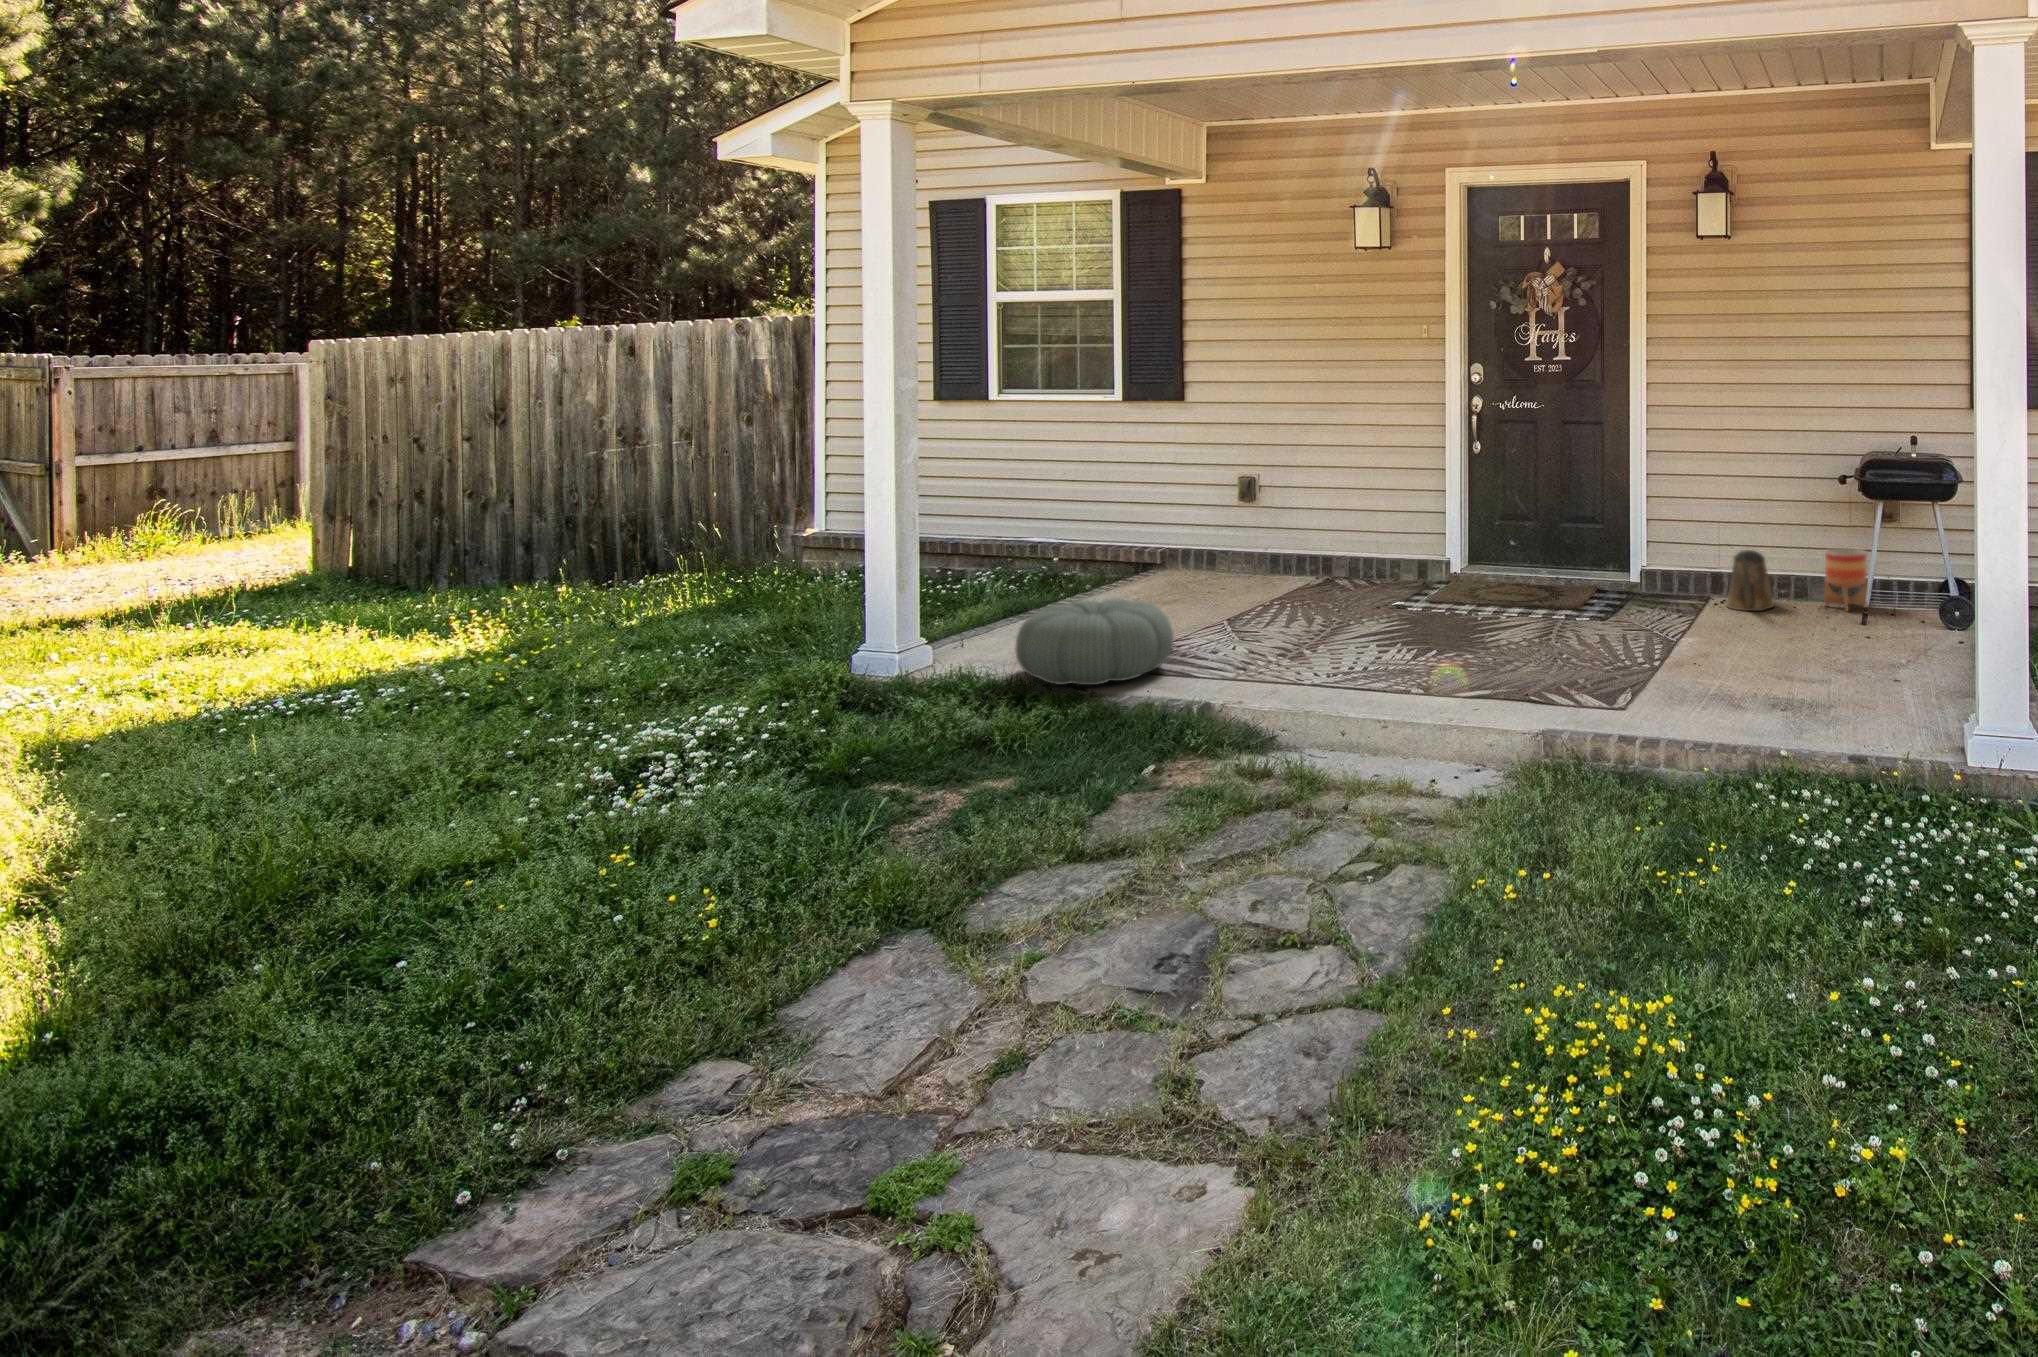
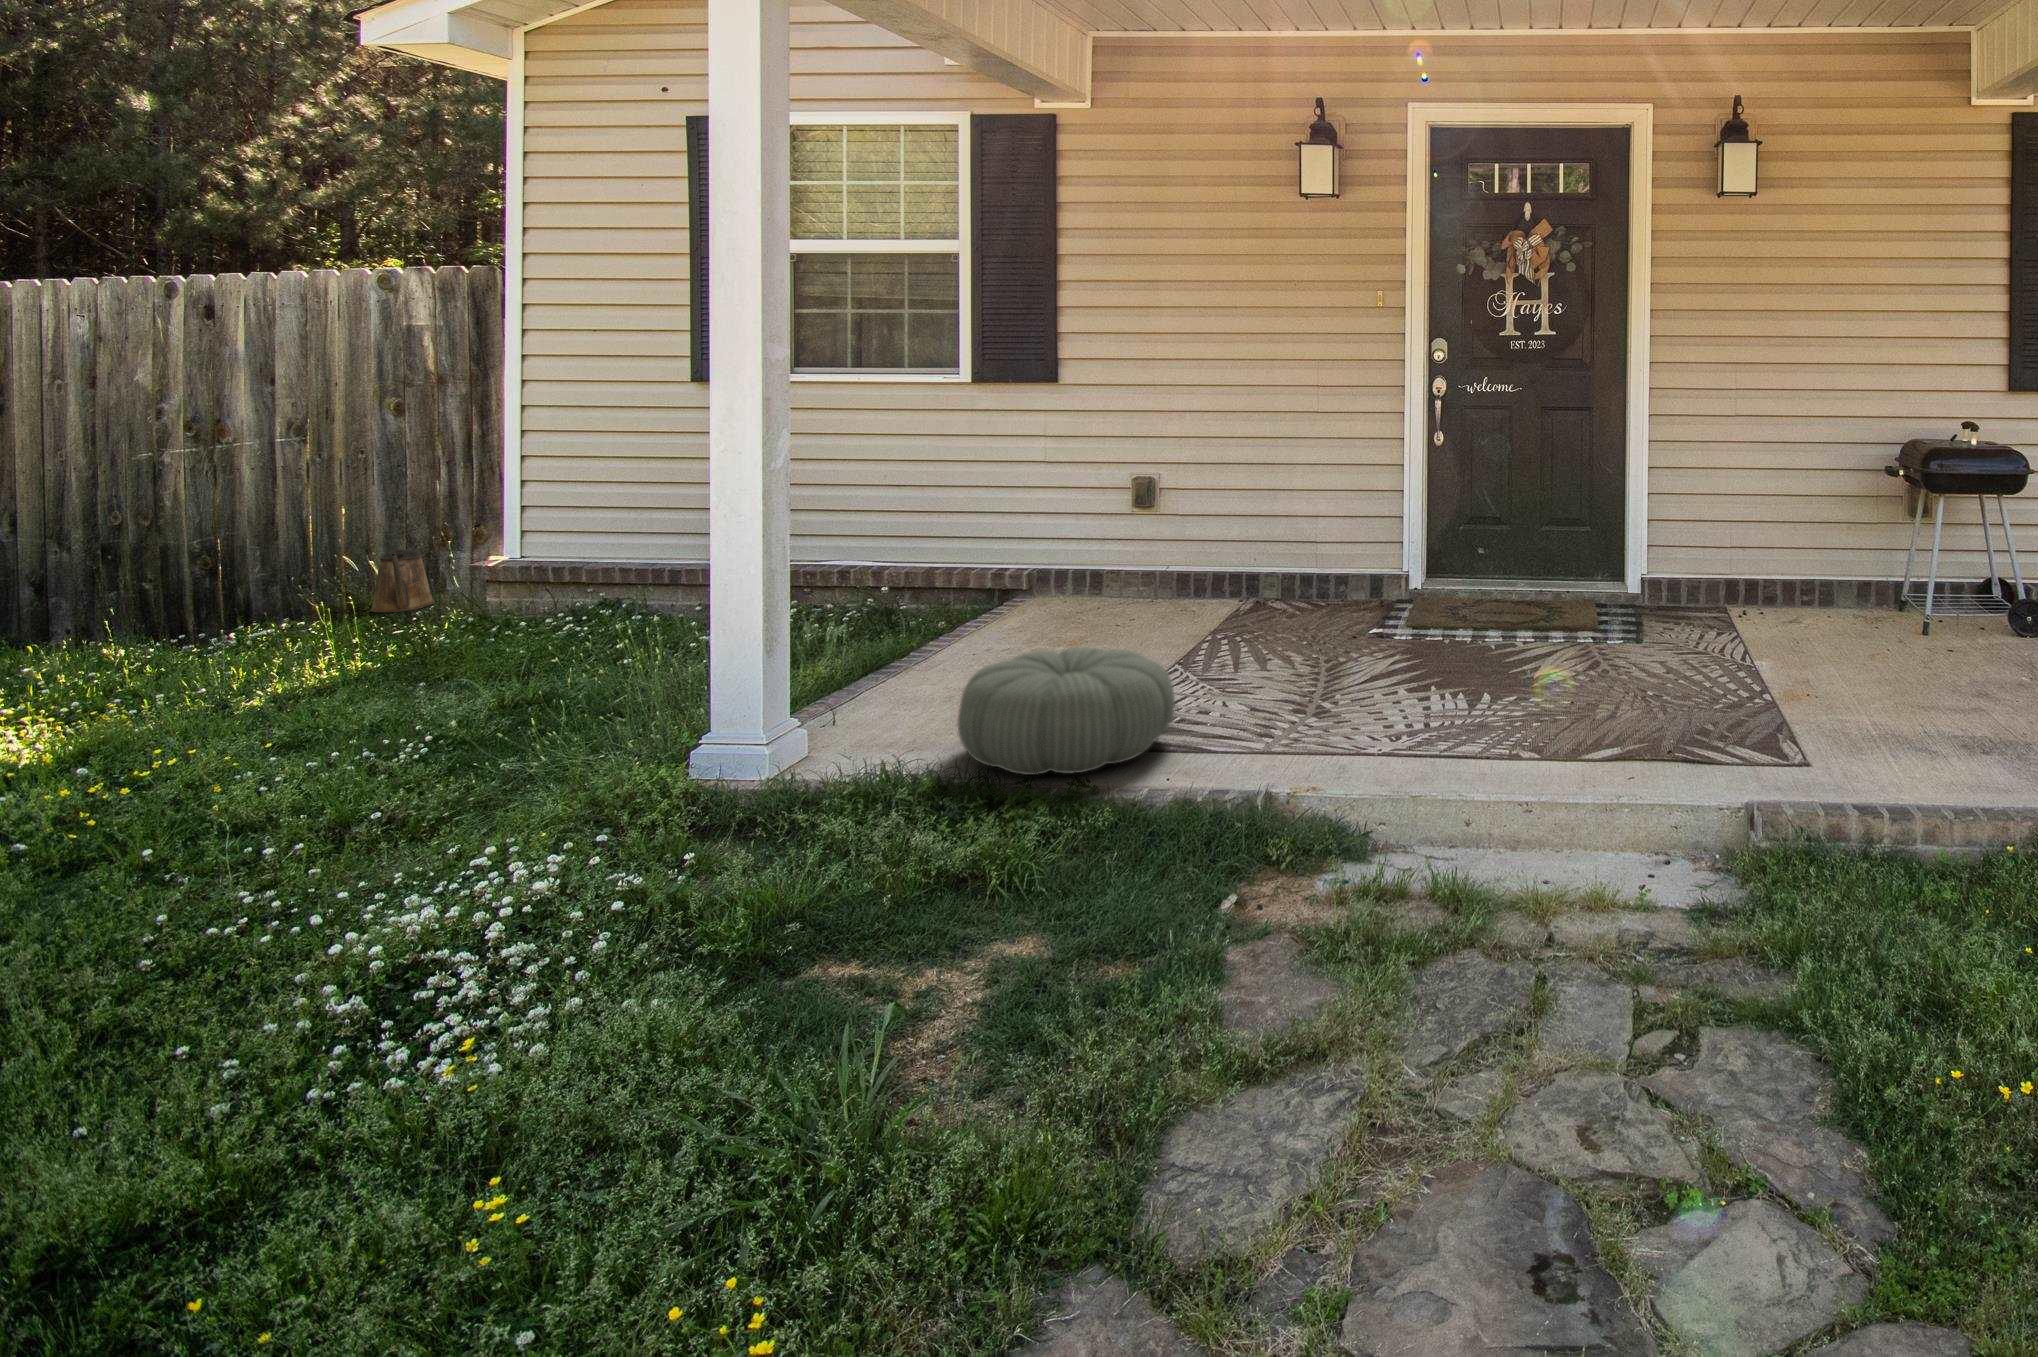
planter: present [1824,548,1868,612] -> none [1860,546,1908,617]
watering can: present [1726,550,1774,611] -> present [371,549,435,613]

